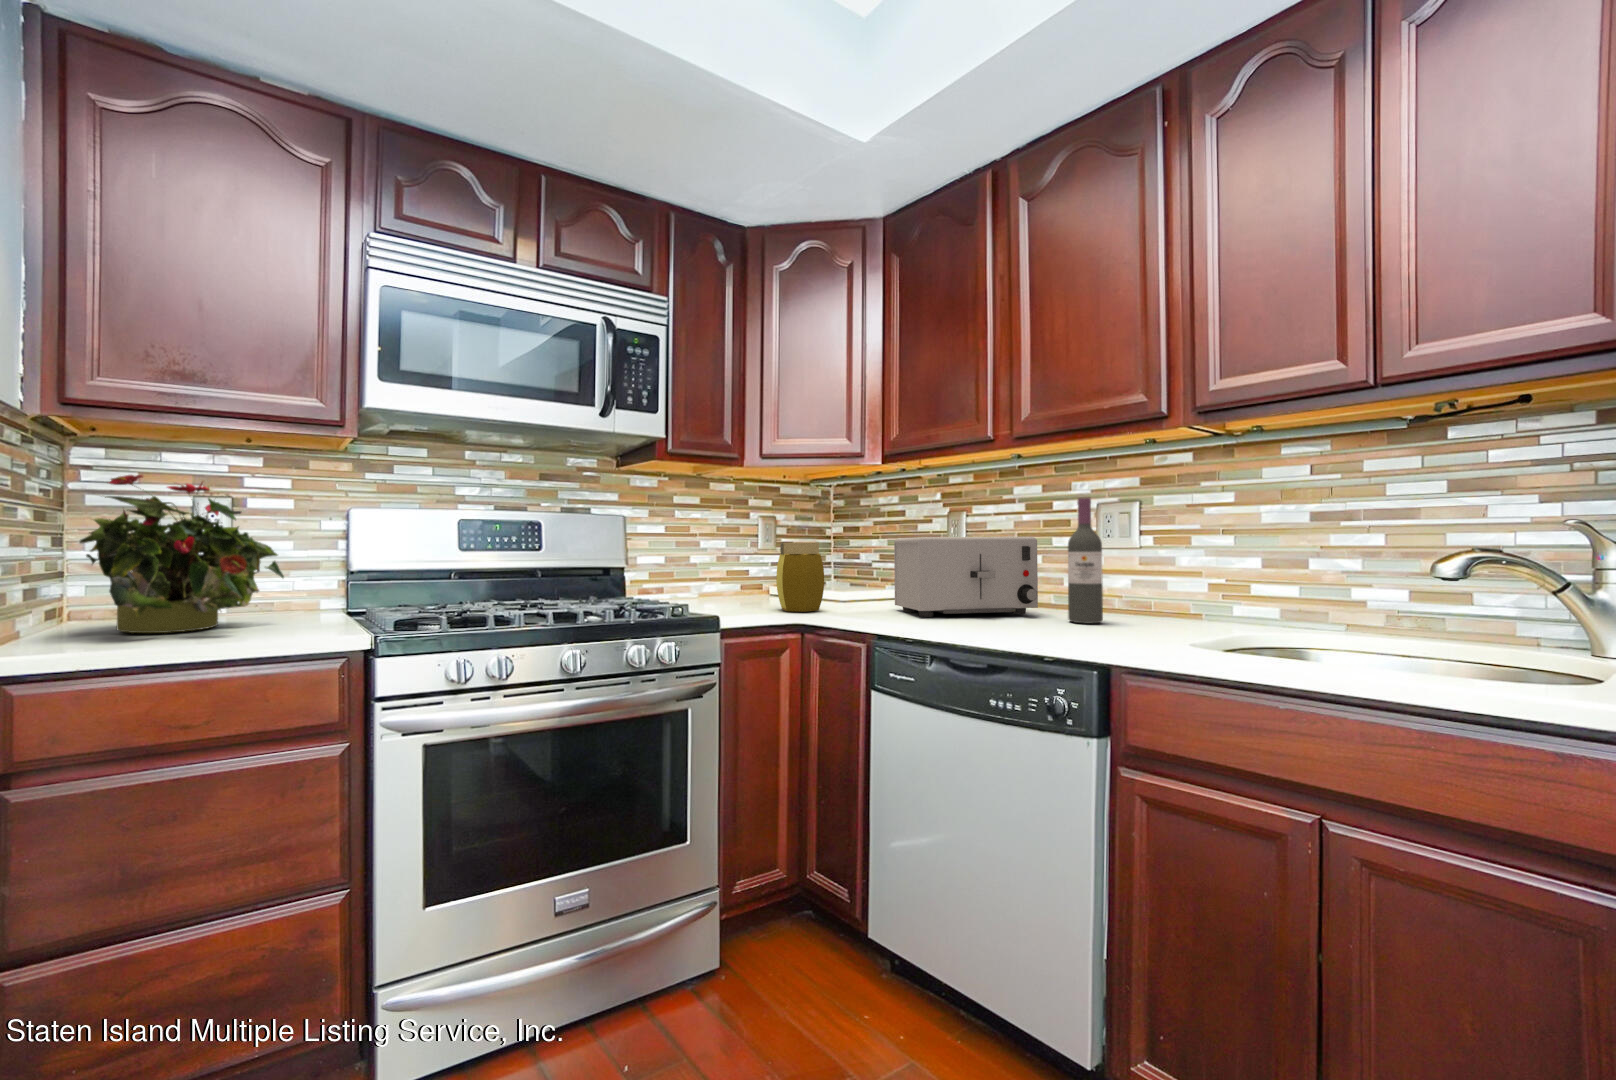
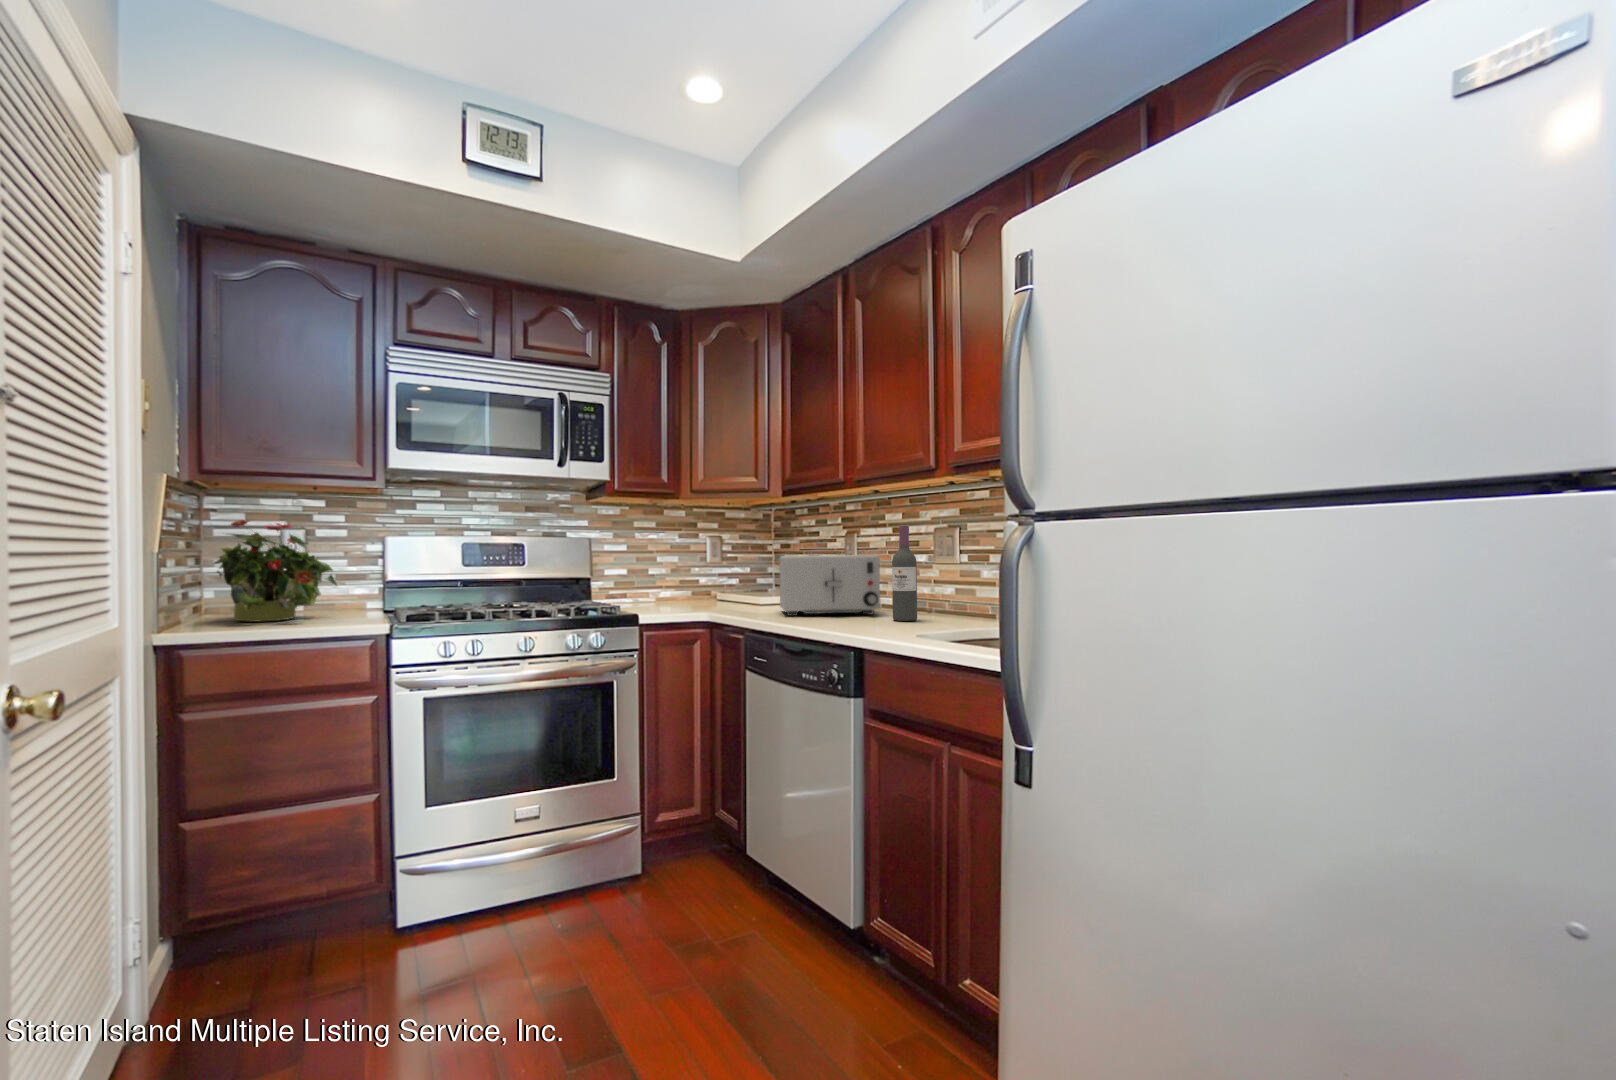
jar: present [776,543,824,612] -> none [689,560,723,612]

